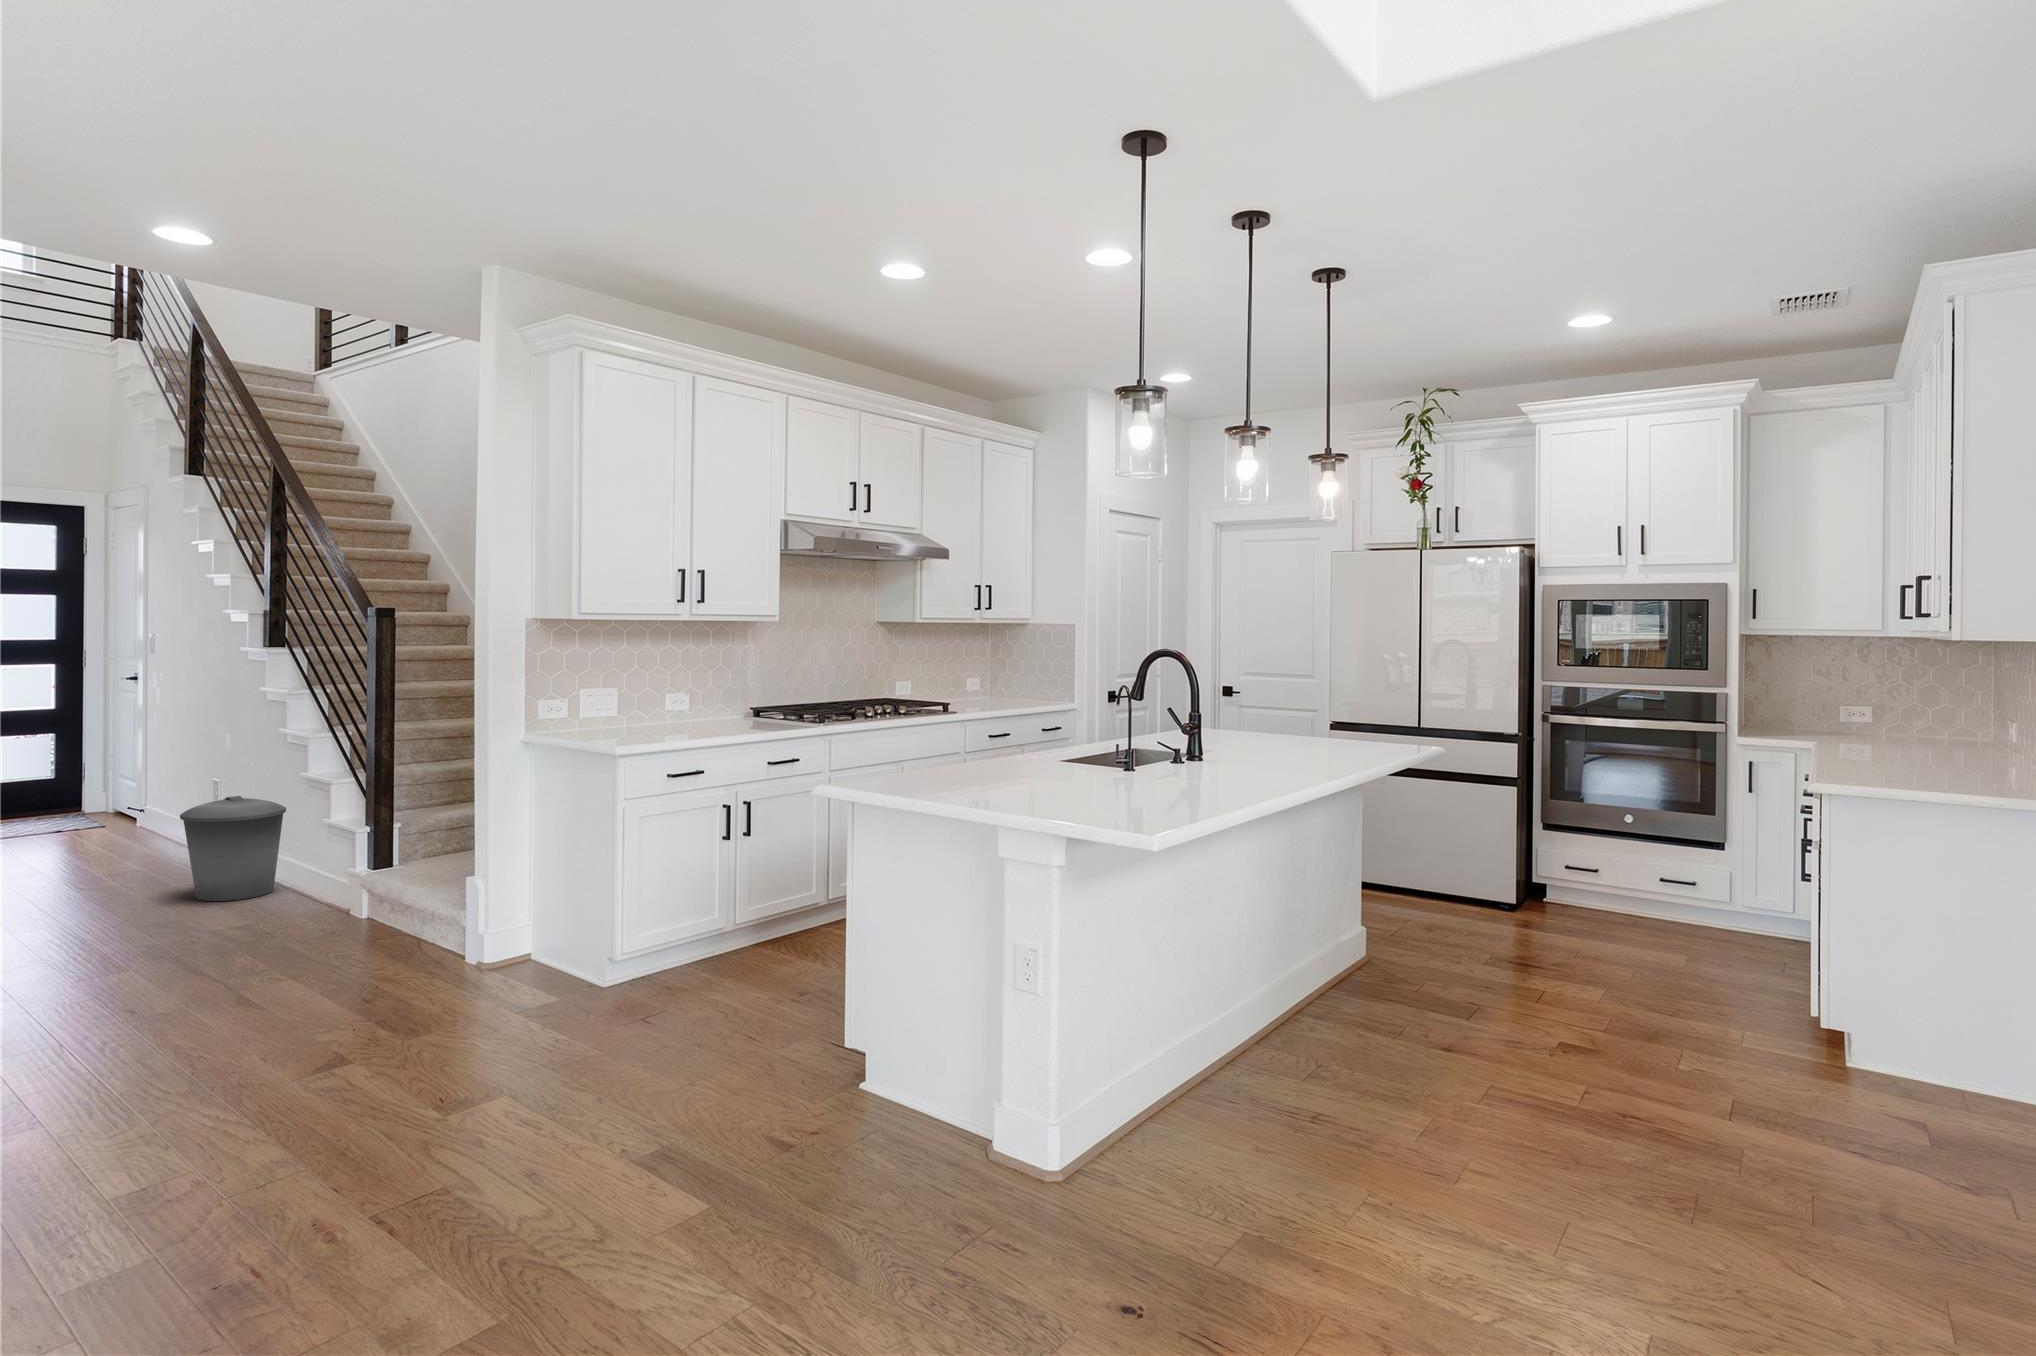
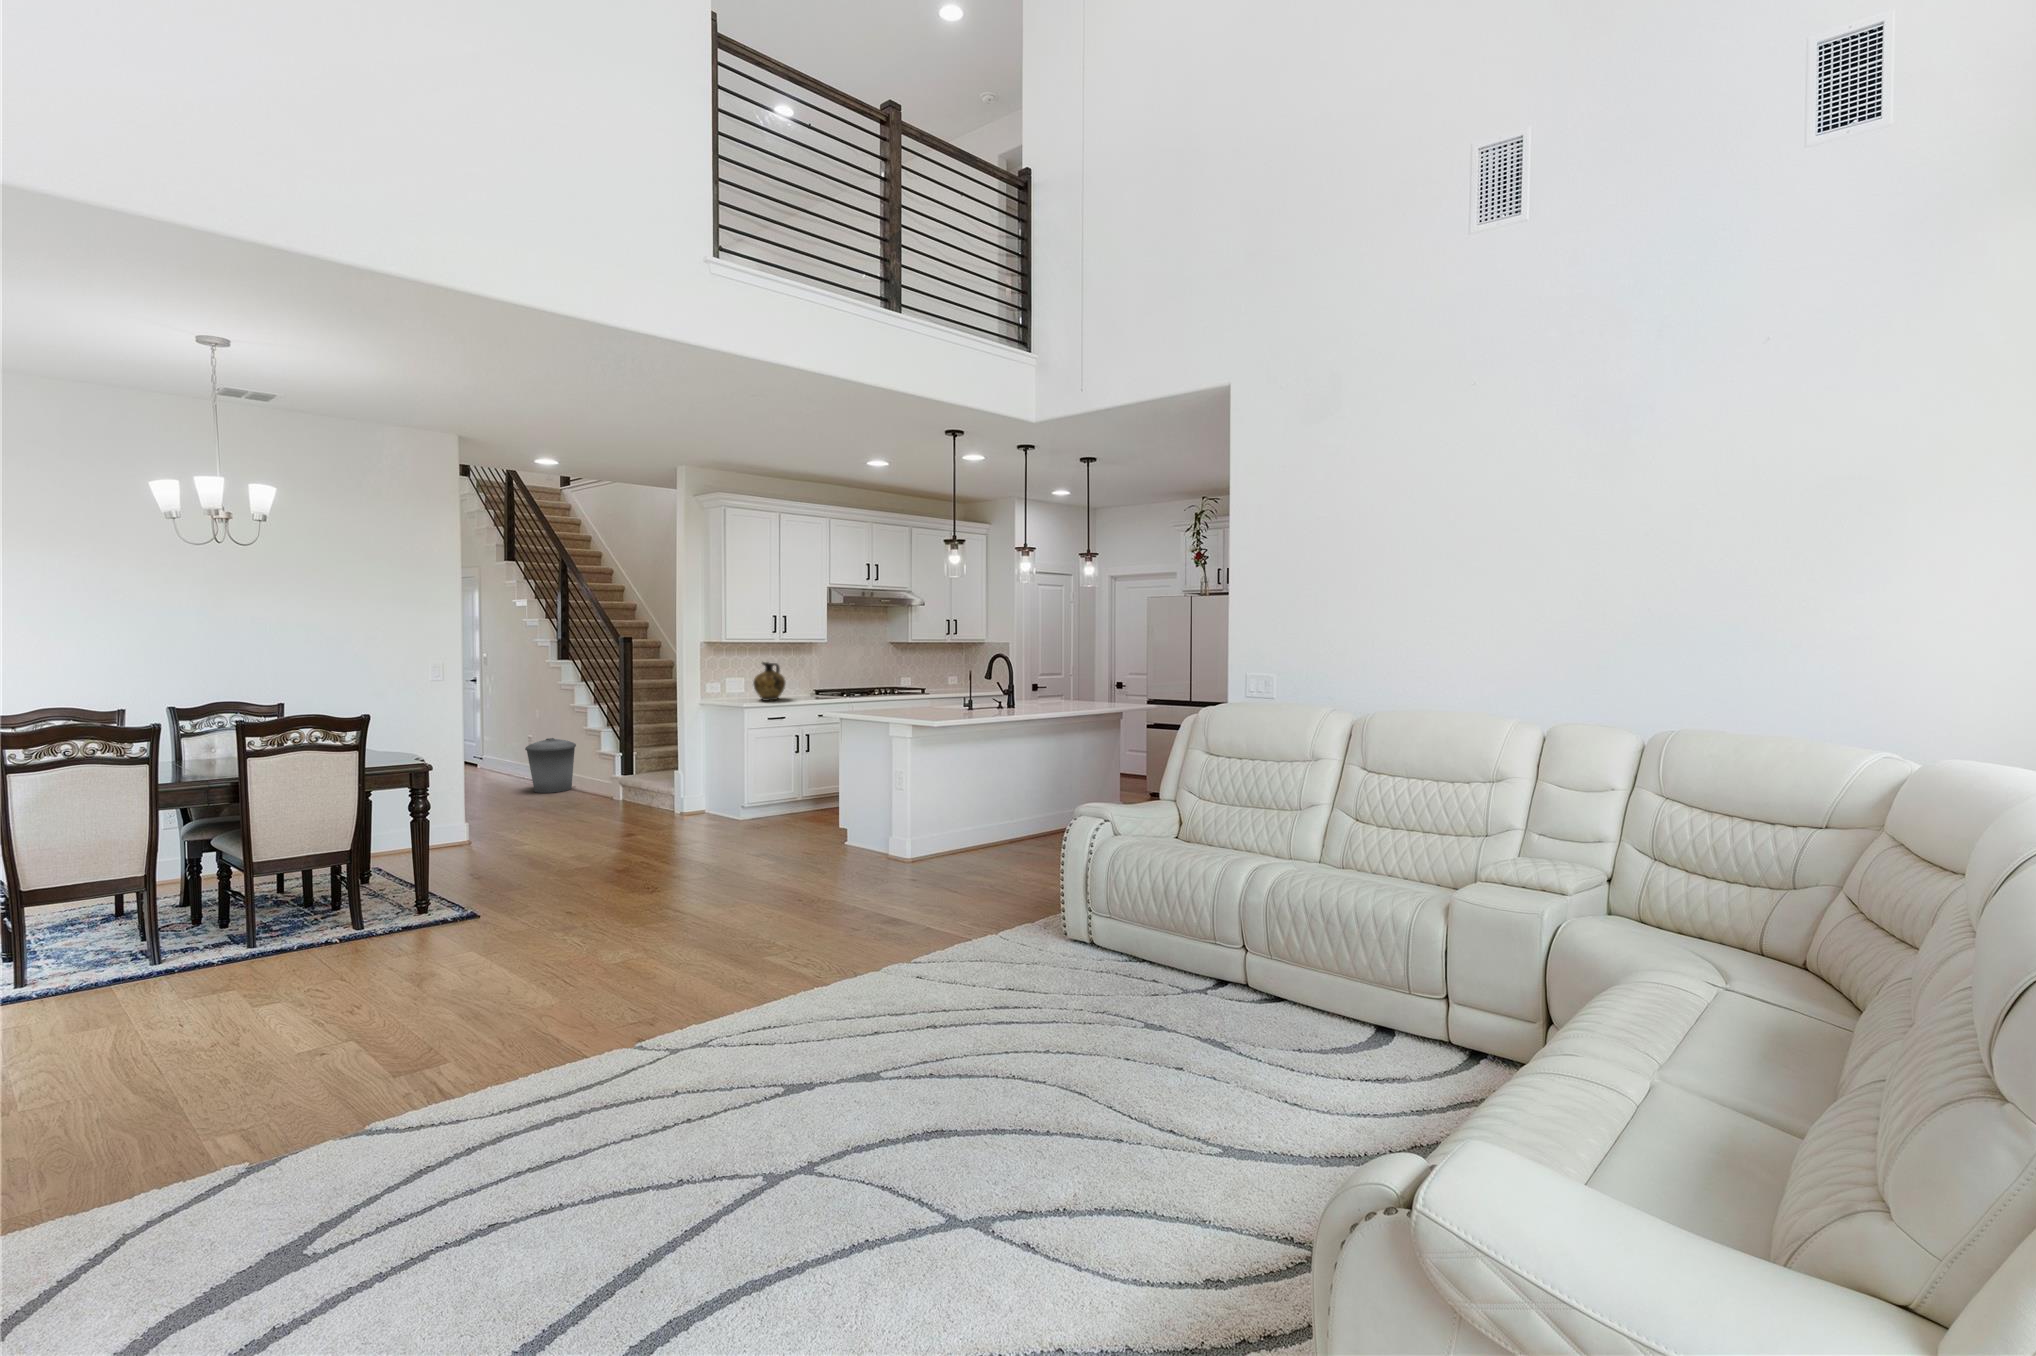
ceramic jug: none [635,655,699,731] -> present [753,662,785,701]

